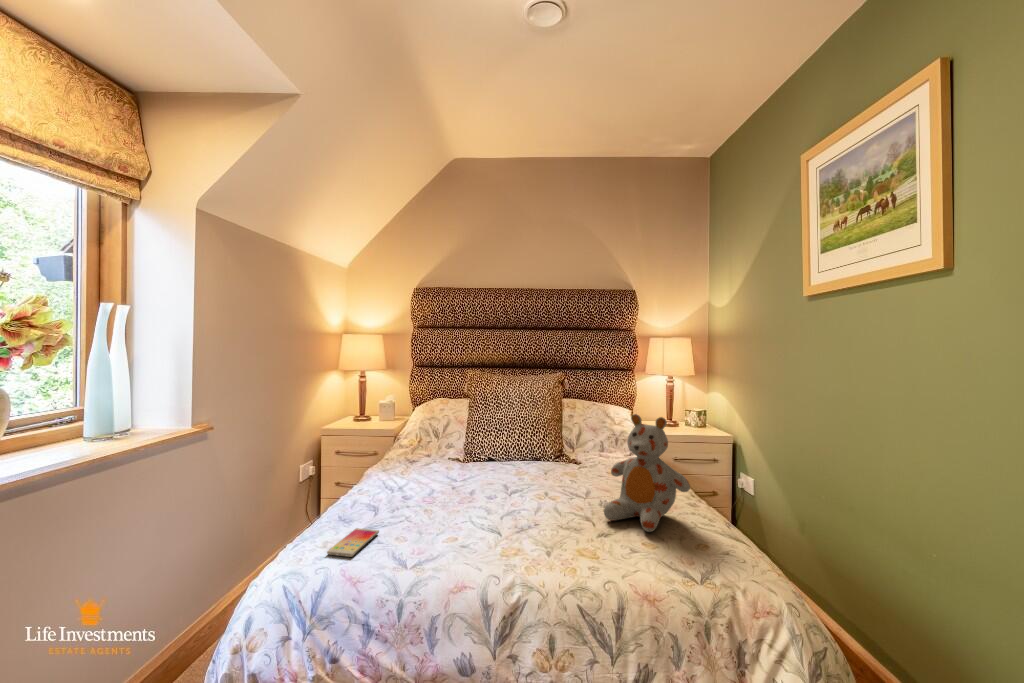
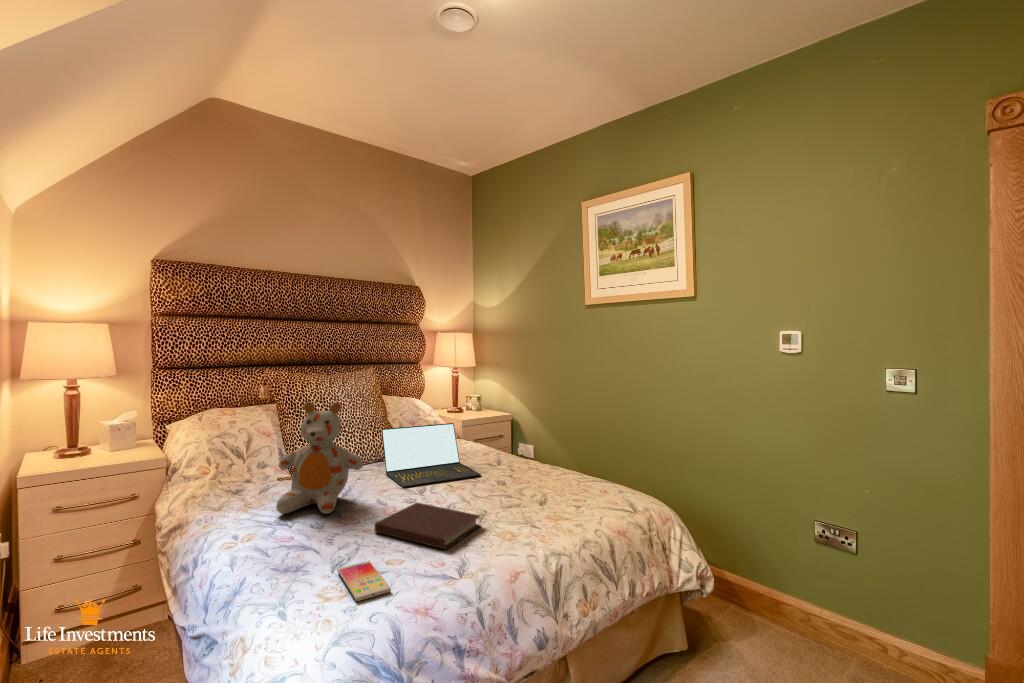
stuffed bear: present [604,414,690,532] -> present [276,402,363,514]
laptop: none [510,428,596,490] -> present [382,423,481,488]
notebook: none [426,498,502,543] -> present [375,503,480,549]

